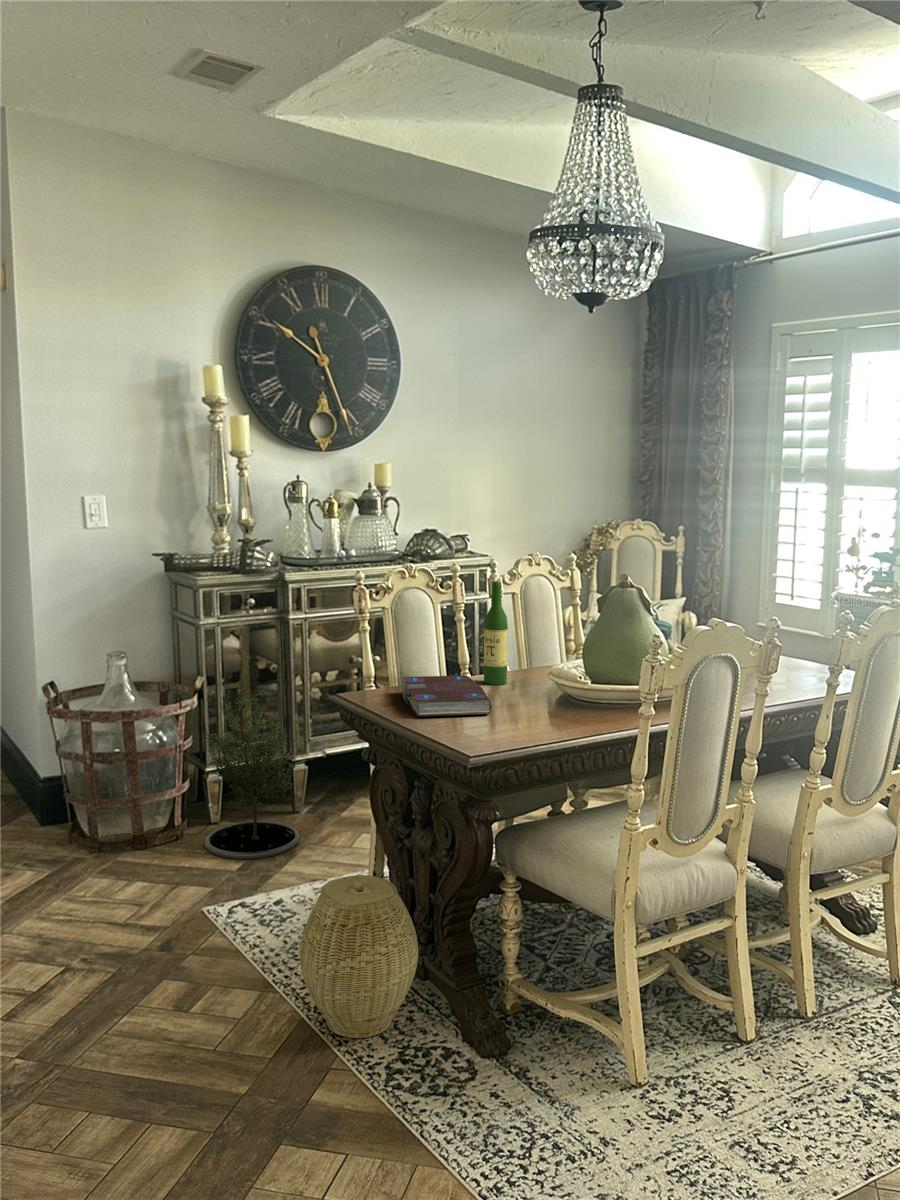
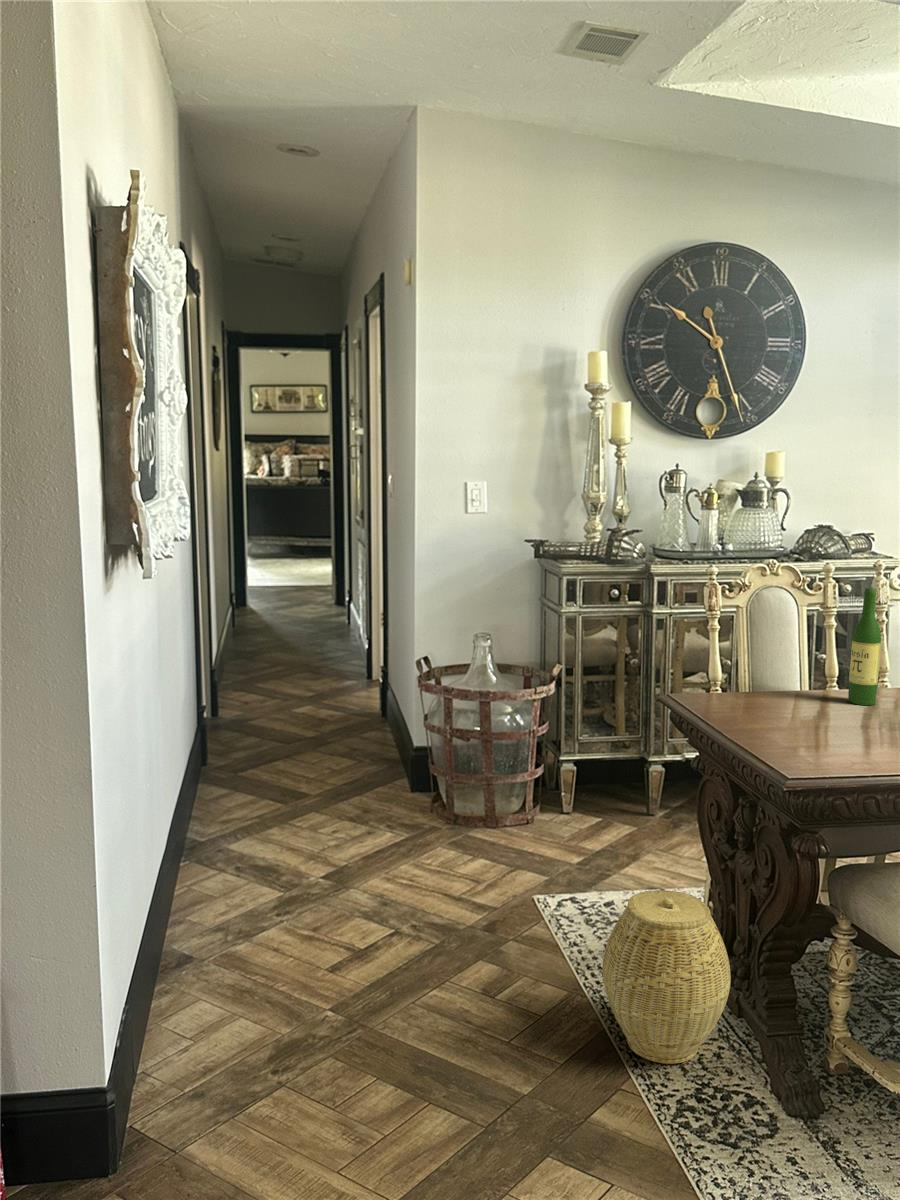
book: present [400,675,491,717] -> none [744,686,840,737]
potted tree: present [203,681,299,859] -> none [552,673,652,856]

